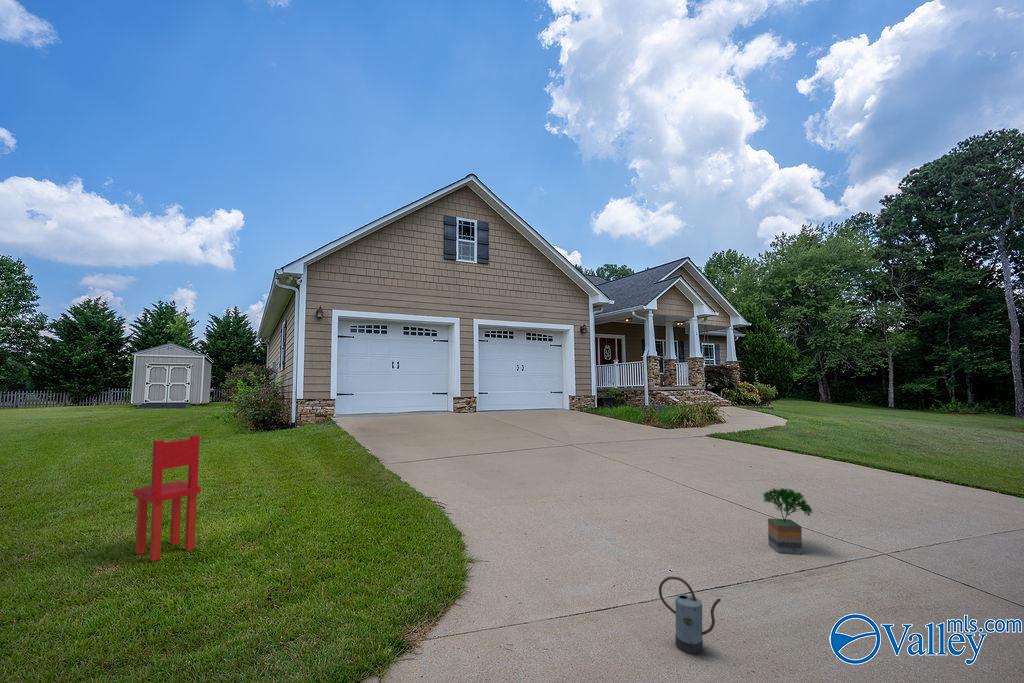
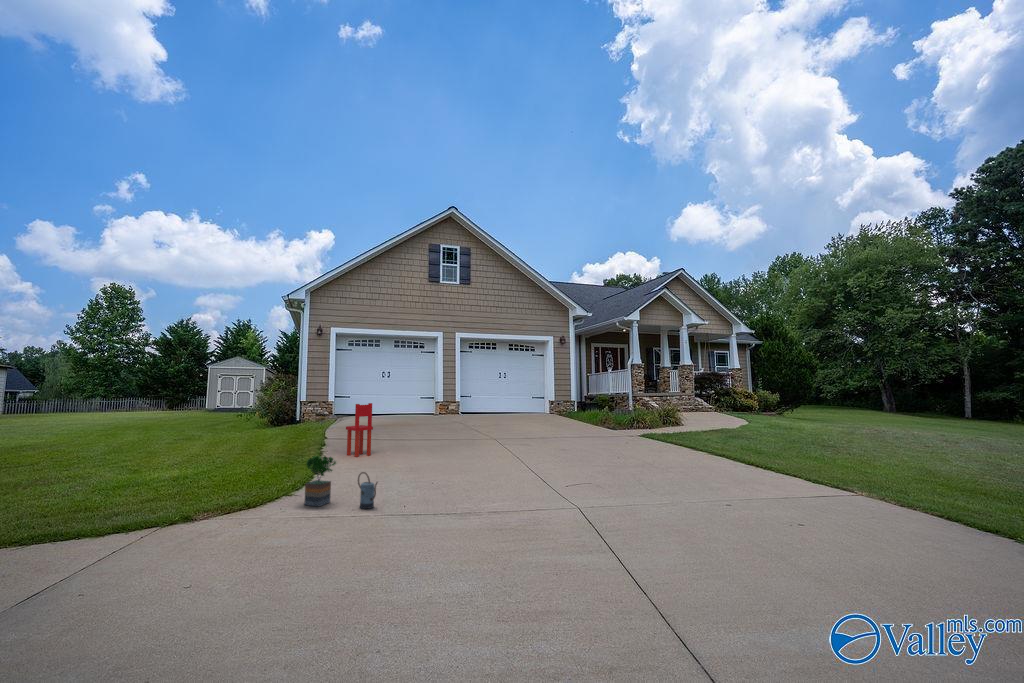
chair: present [133,435,201,562] -> present [346,403,373,457]
potted tree: present [763,488,812,554] -> present [305,456,336,506]

